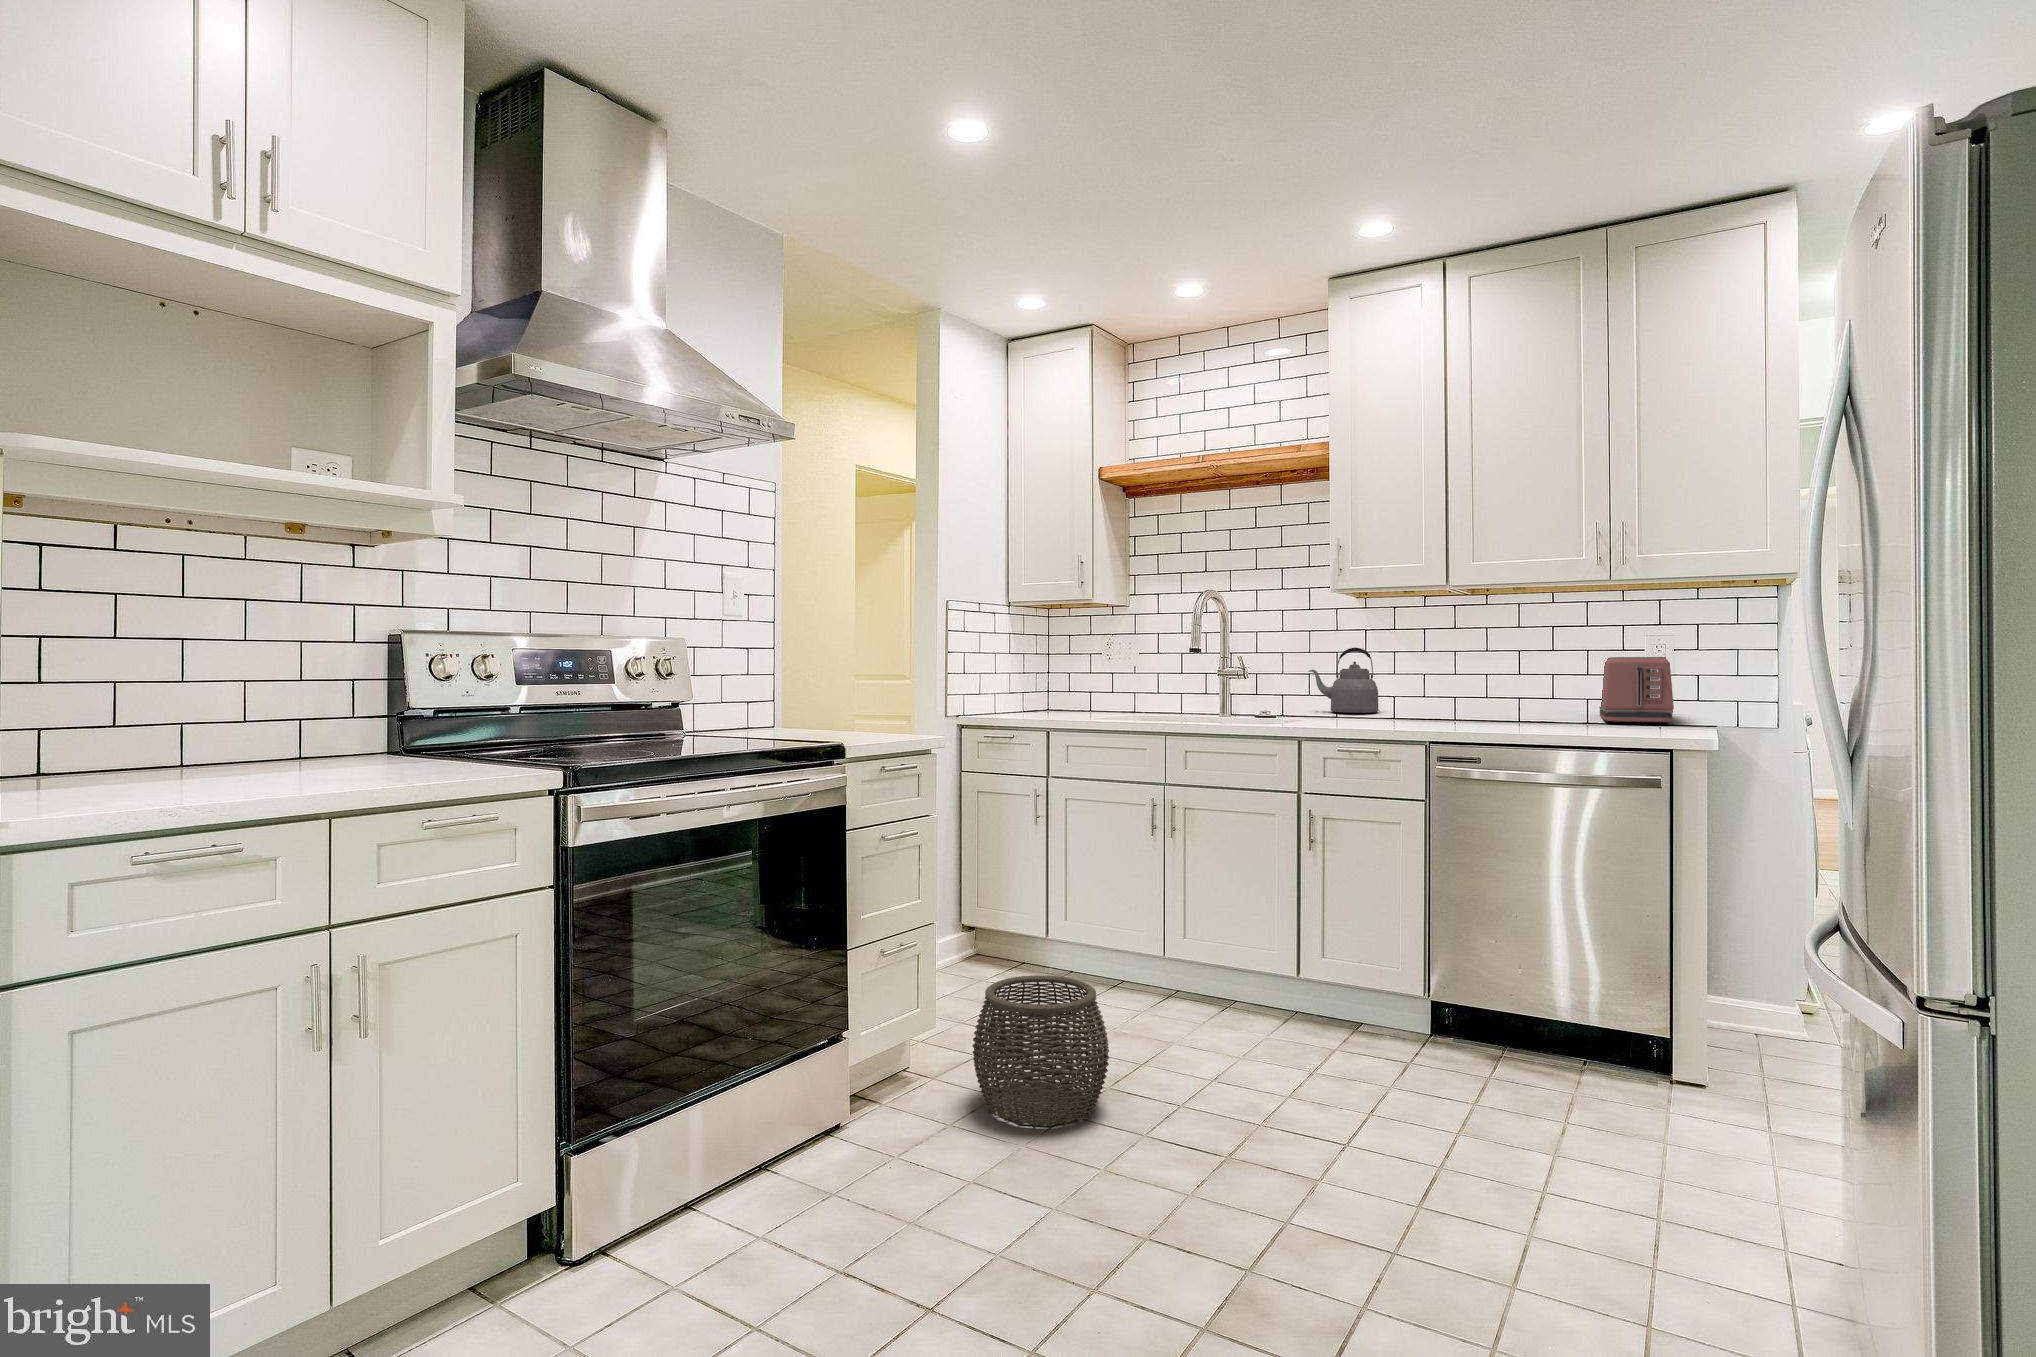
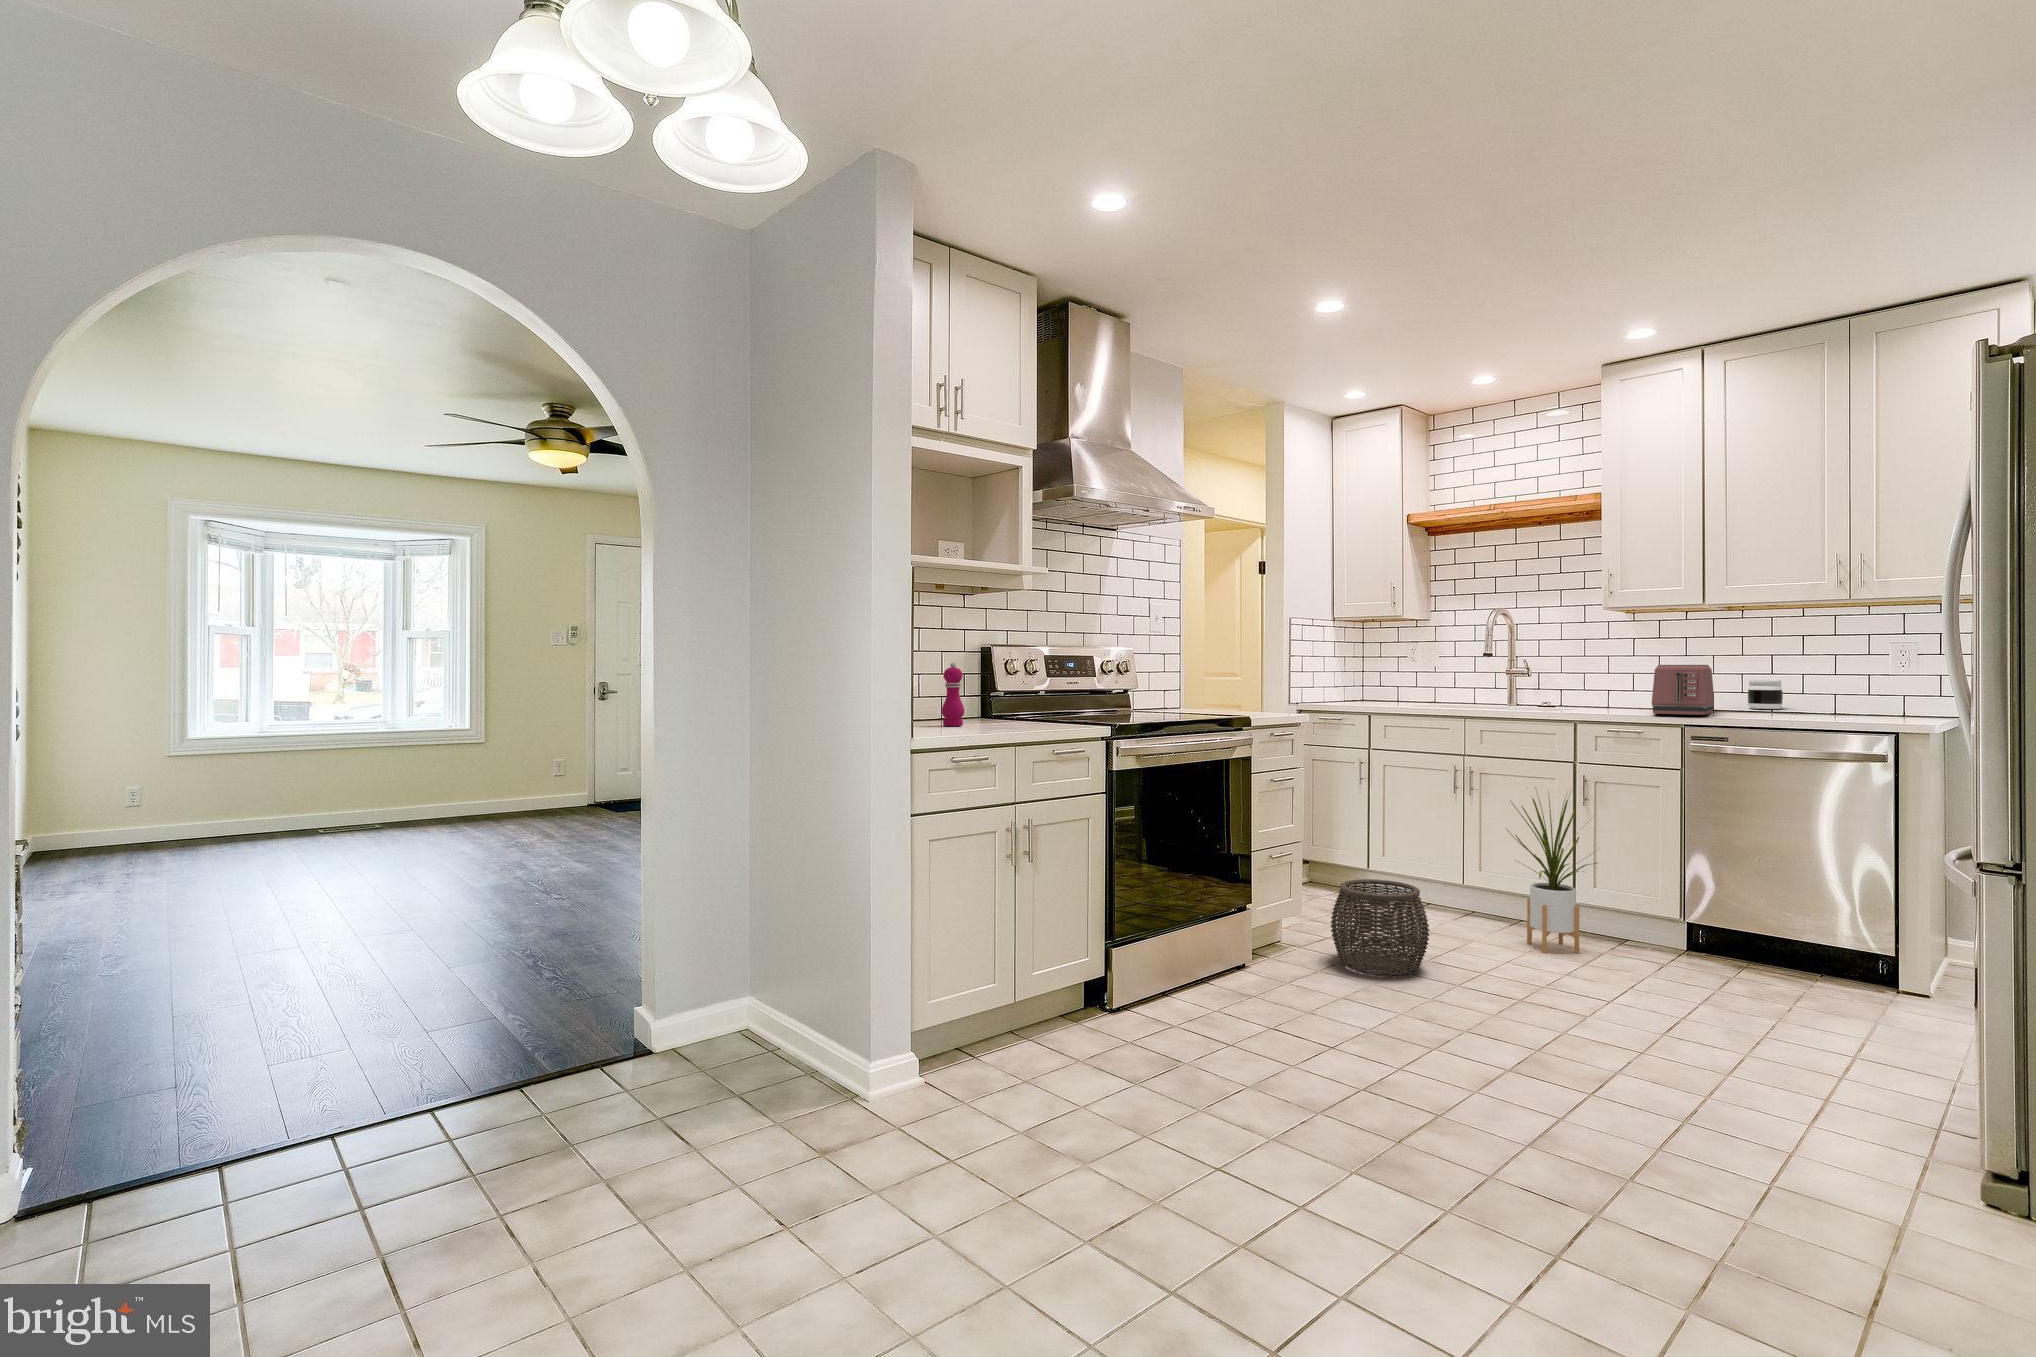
kettle: present [1309,648,1379,713] -> none [1585,652,1646,704]
toaster: present [1599,657,1674,722] -> present [1652,665,1714,715]
pepper mill: none [205,658,258,780] -> present [942,662,964,726]
jar: none [1493,682,1530,718] -> present [1748,680,1783,709]
house plant: none [1212,827,1333,1058] -> present [1507,788,1598,953]

